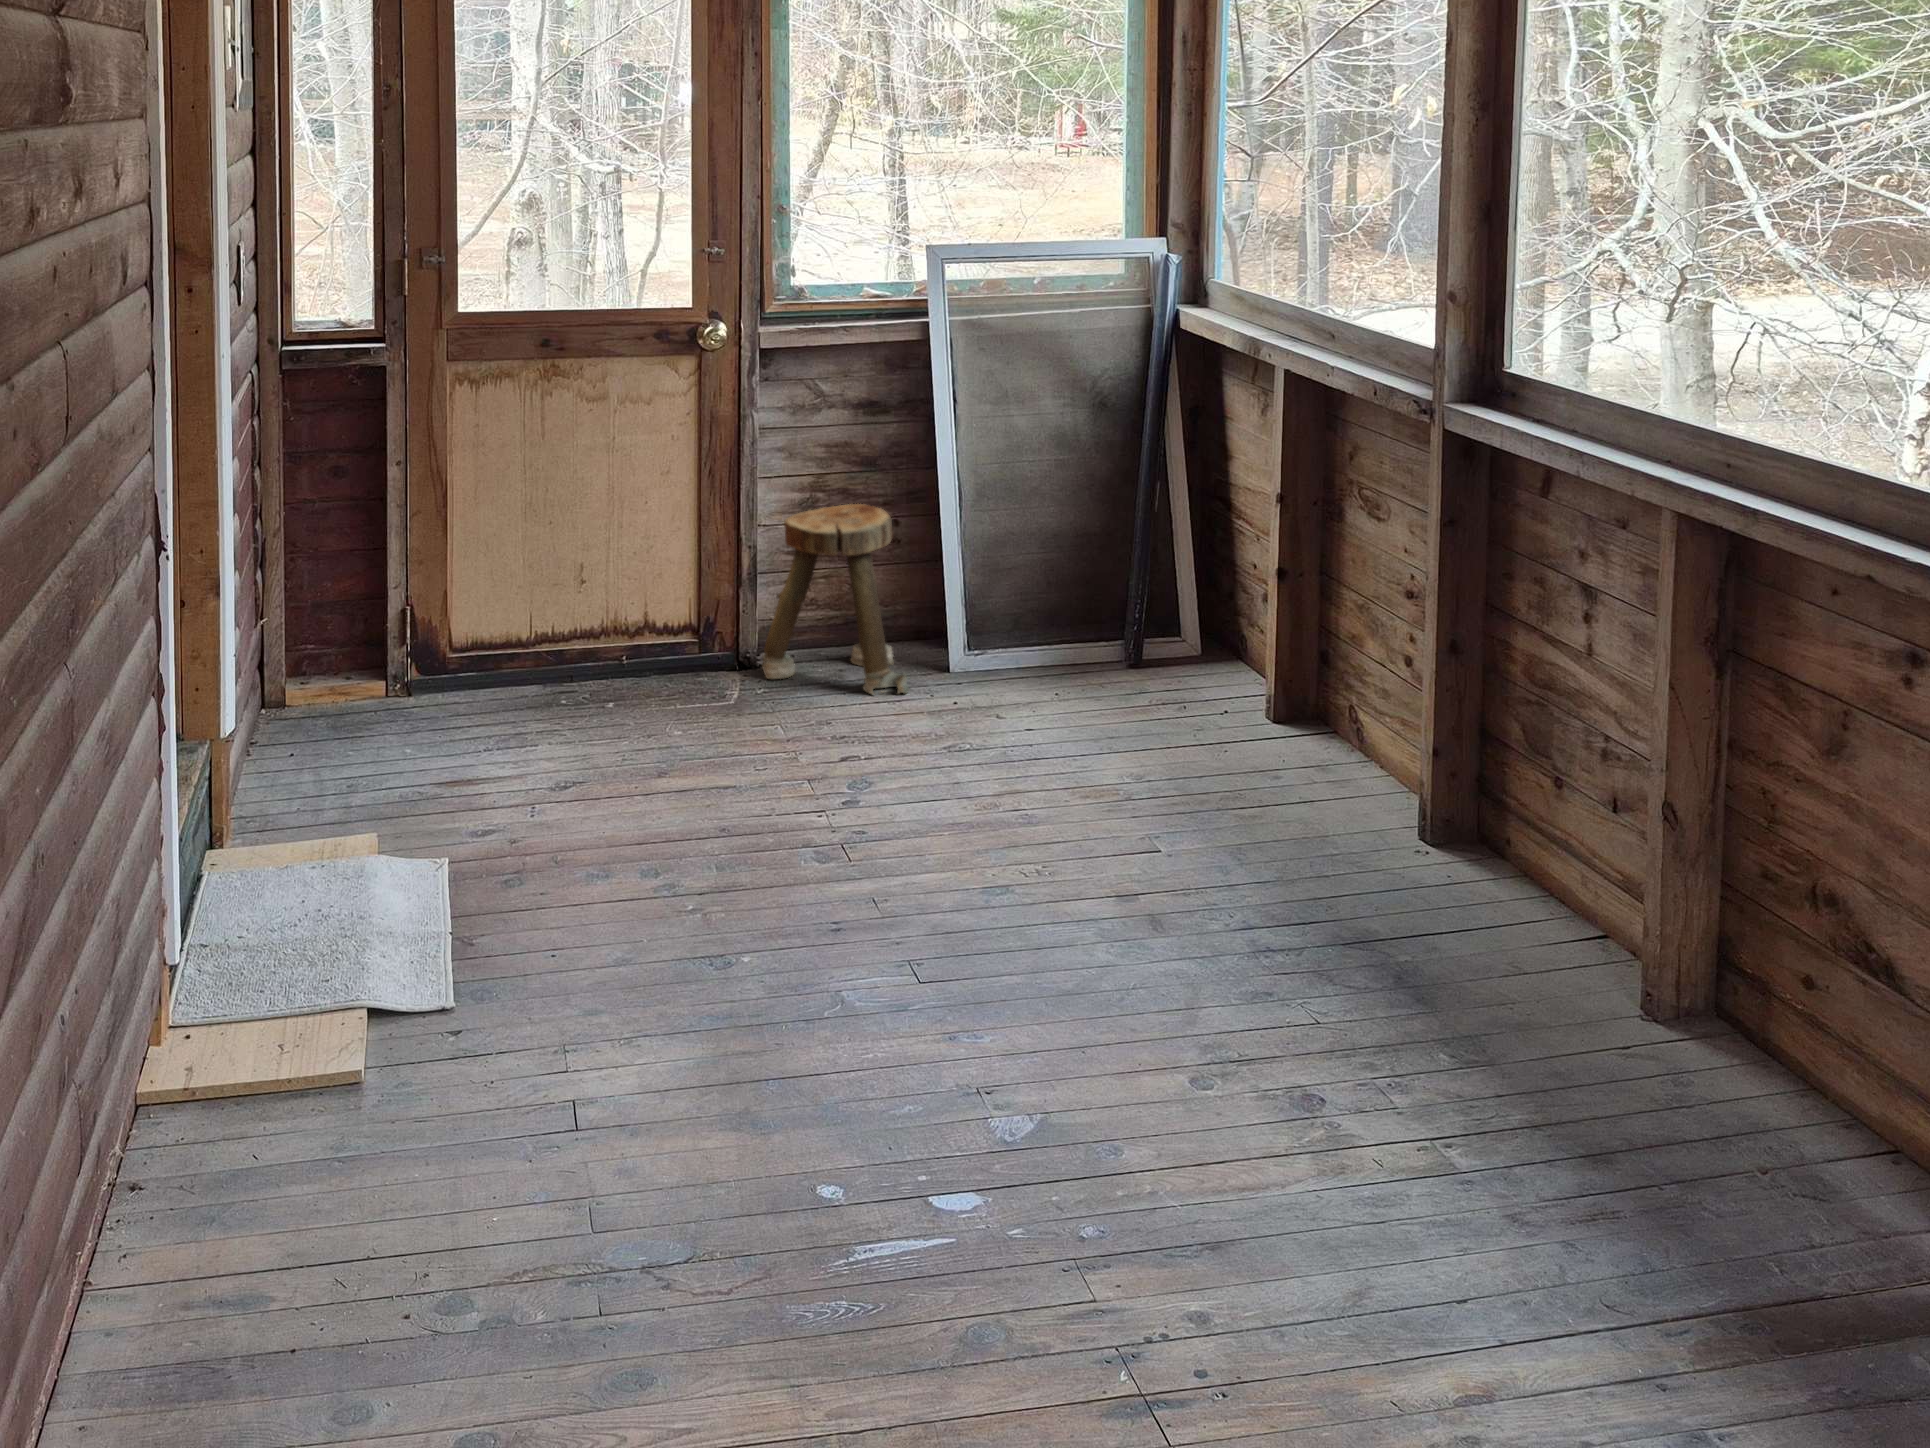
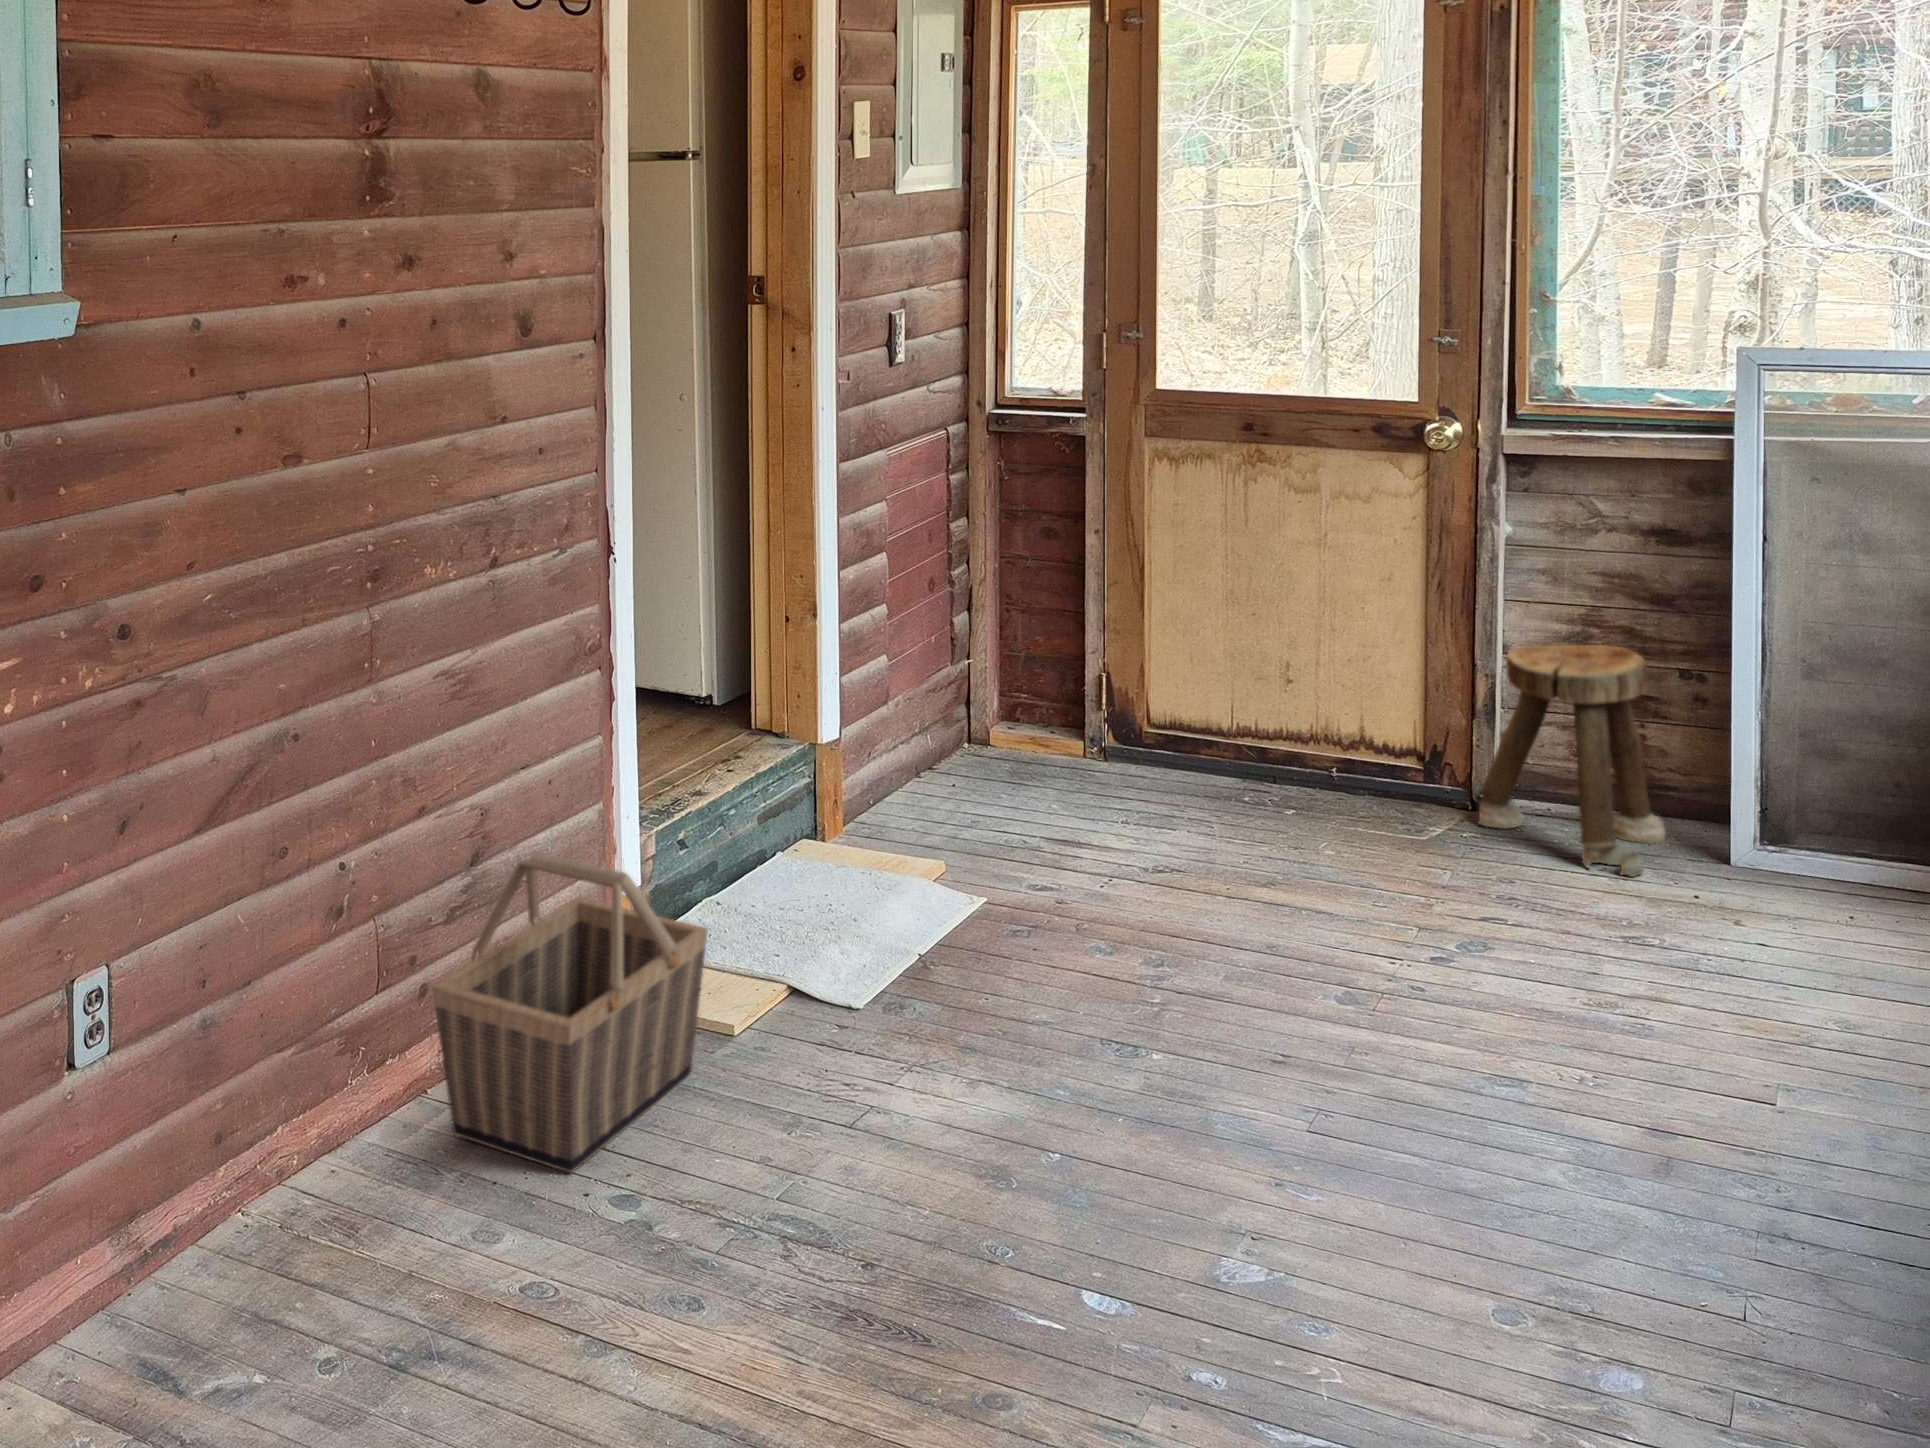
basket: none [121,911,377,1341] -> present [432,852,708,1173]

